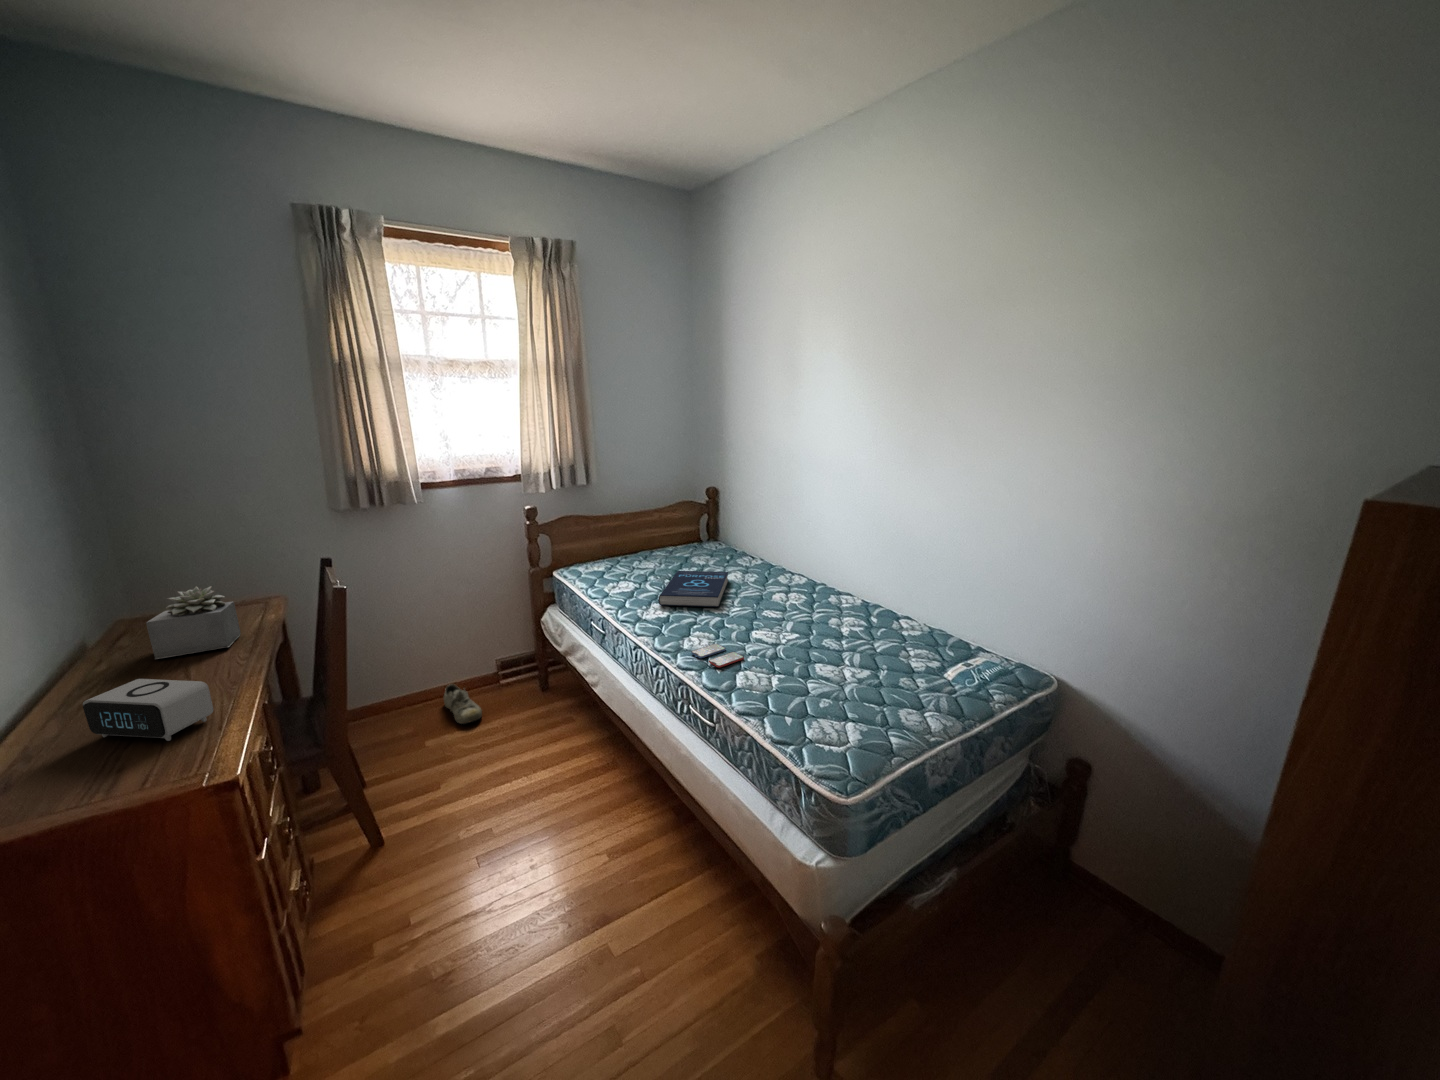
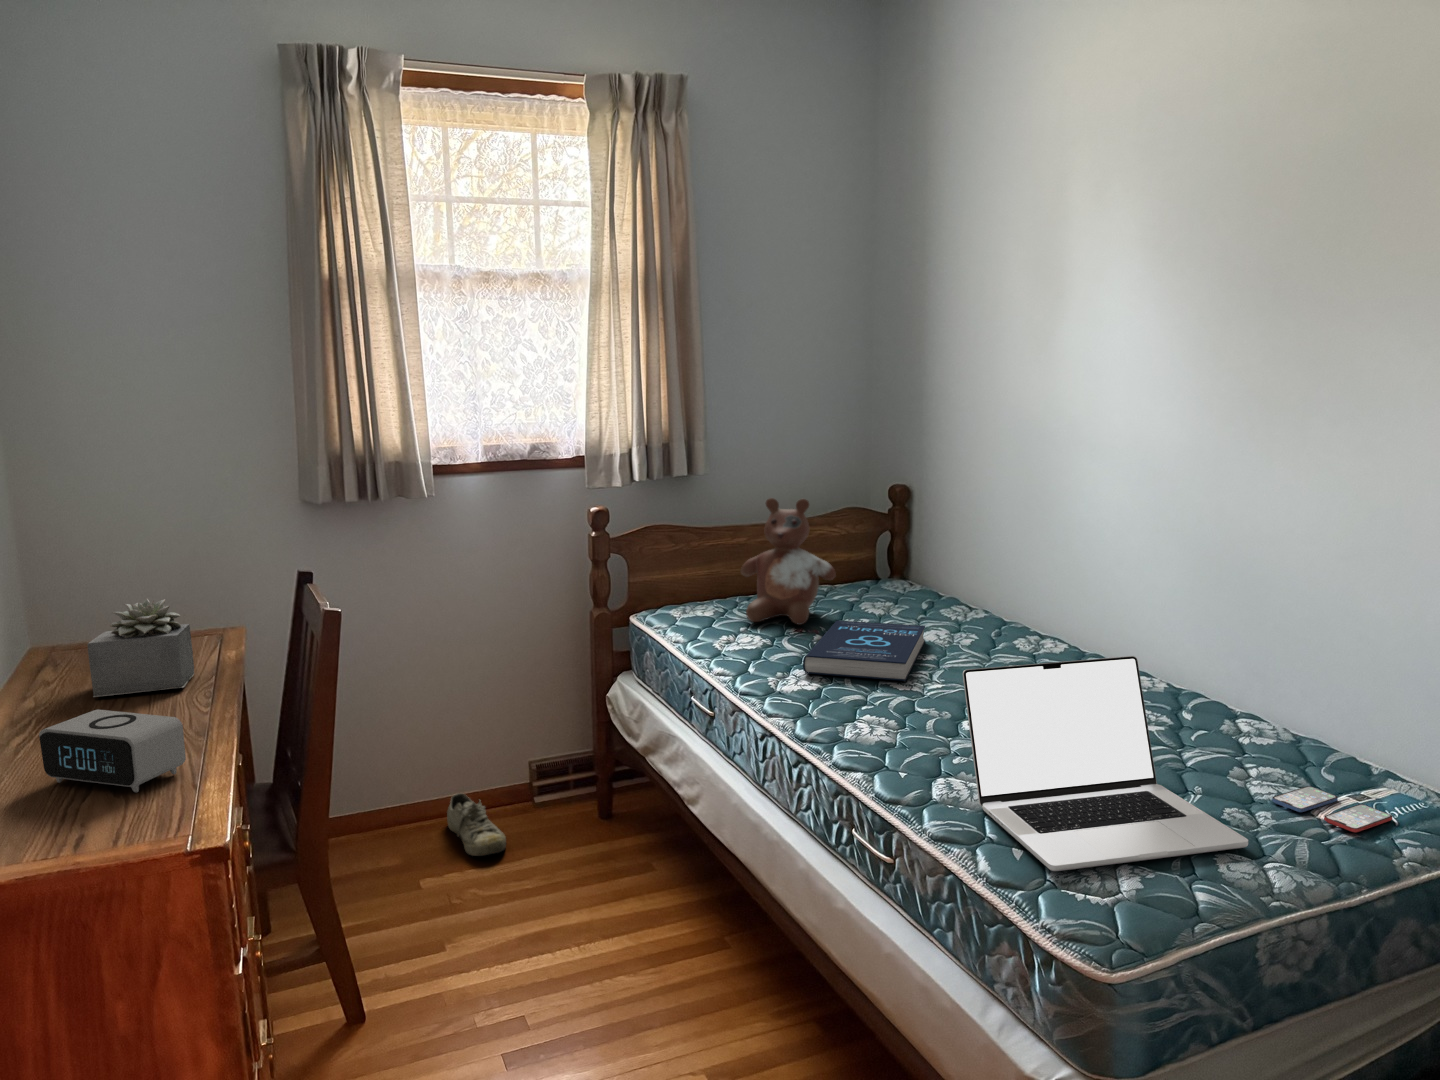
stuffed bear: none [621,499,677,574] -> present [741,498,836,625]
laptop: none [753,593,915,731] -> present [963,656,1248,871]
smartphone: present [691,644,744,668] -> present [1272,786,1392,832]

